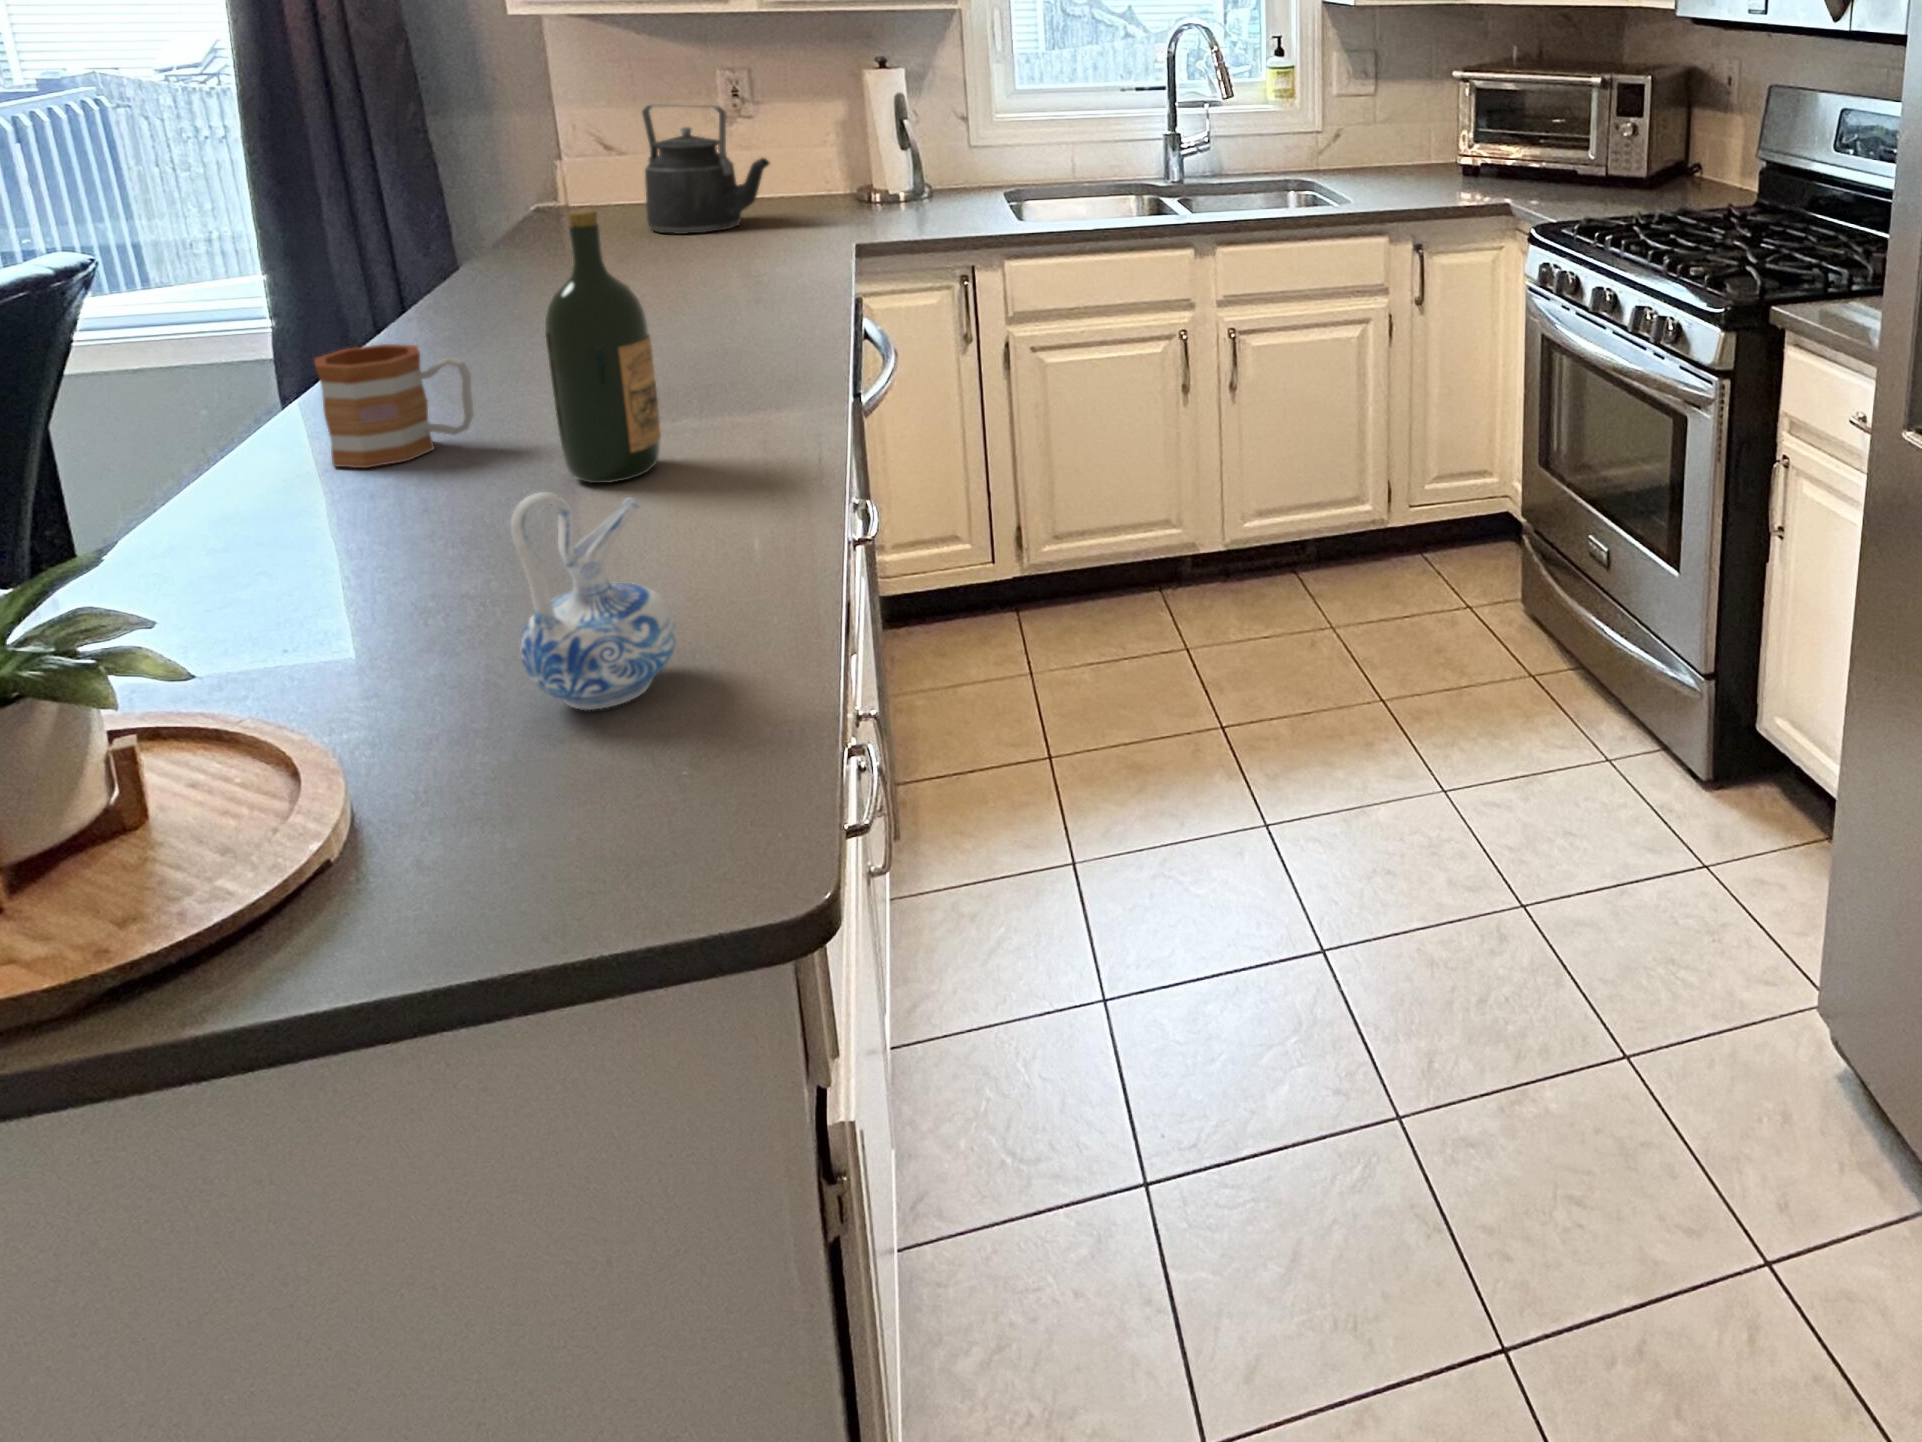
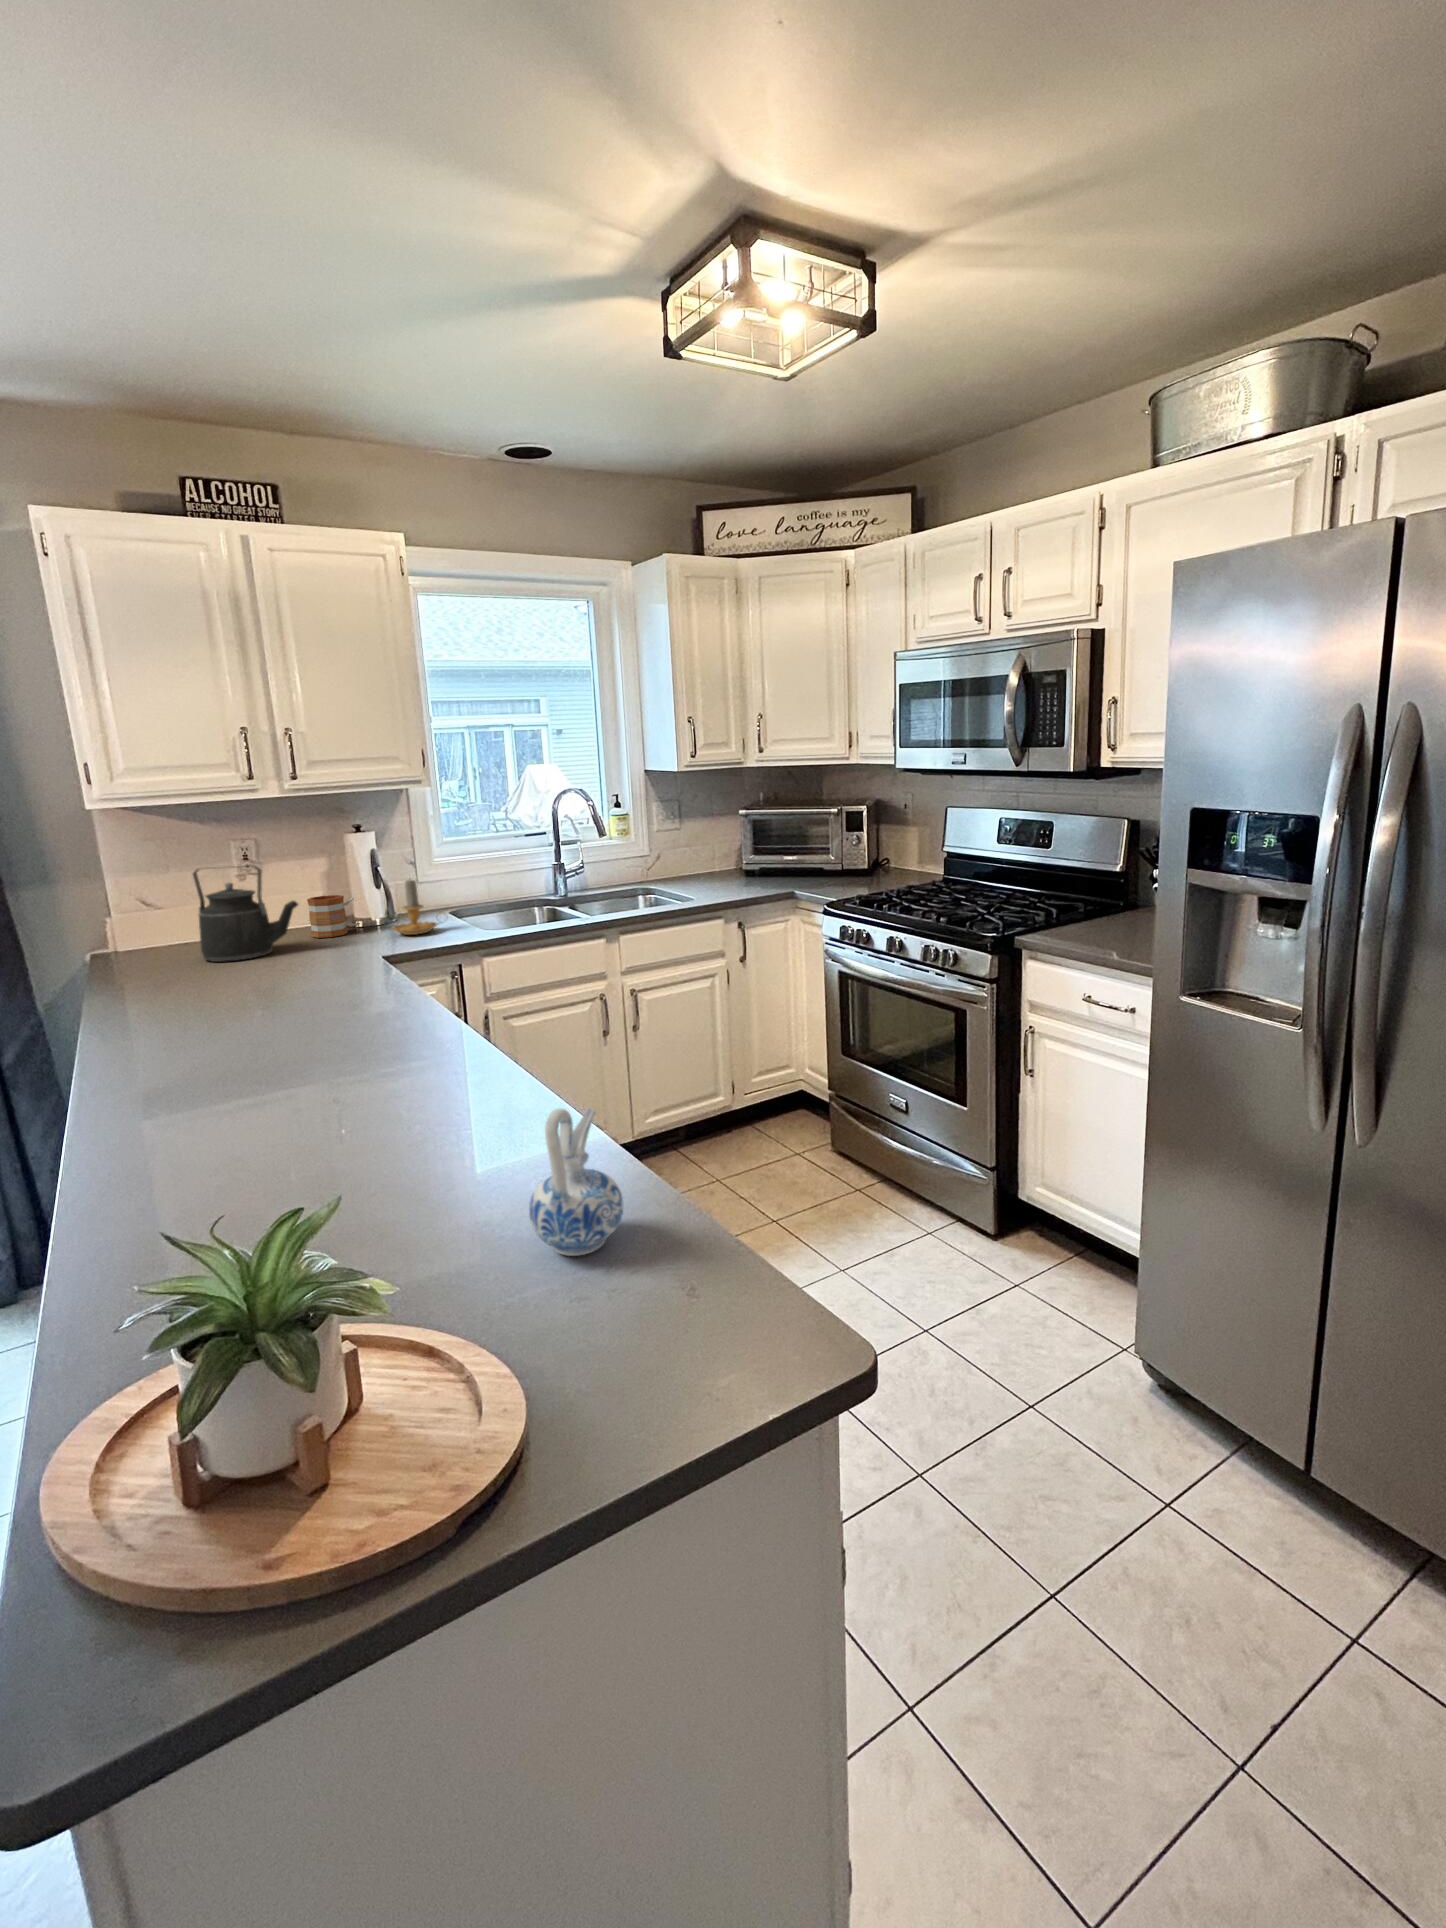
candle: none [901,137,979,219] -> present [393,880,440,935]
wine bottle: present [545,210,661,483] -> none [354,932,431,1126]
mug: present [314,344,474,468] -> present [307,895,360,938]

